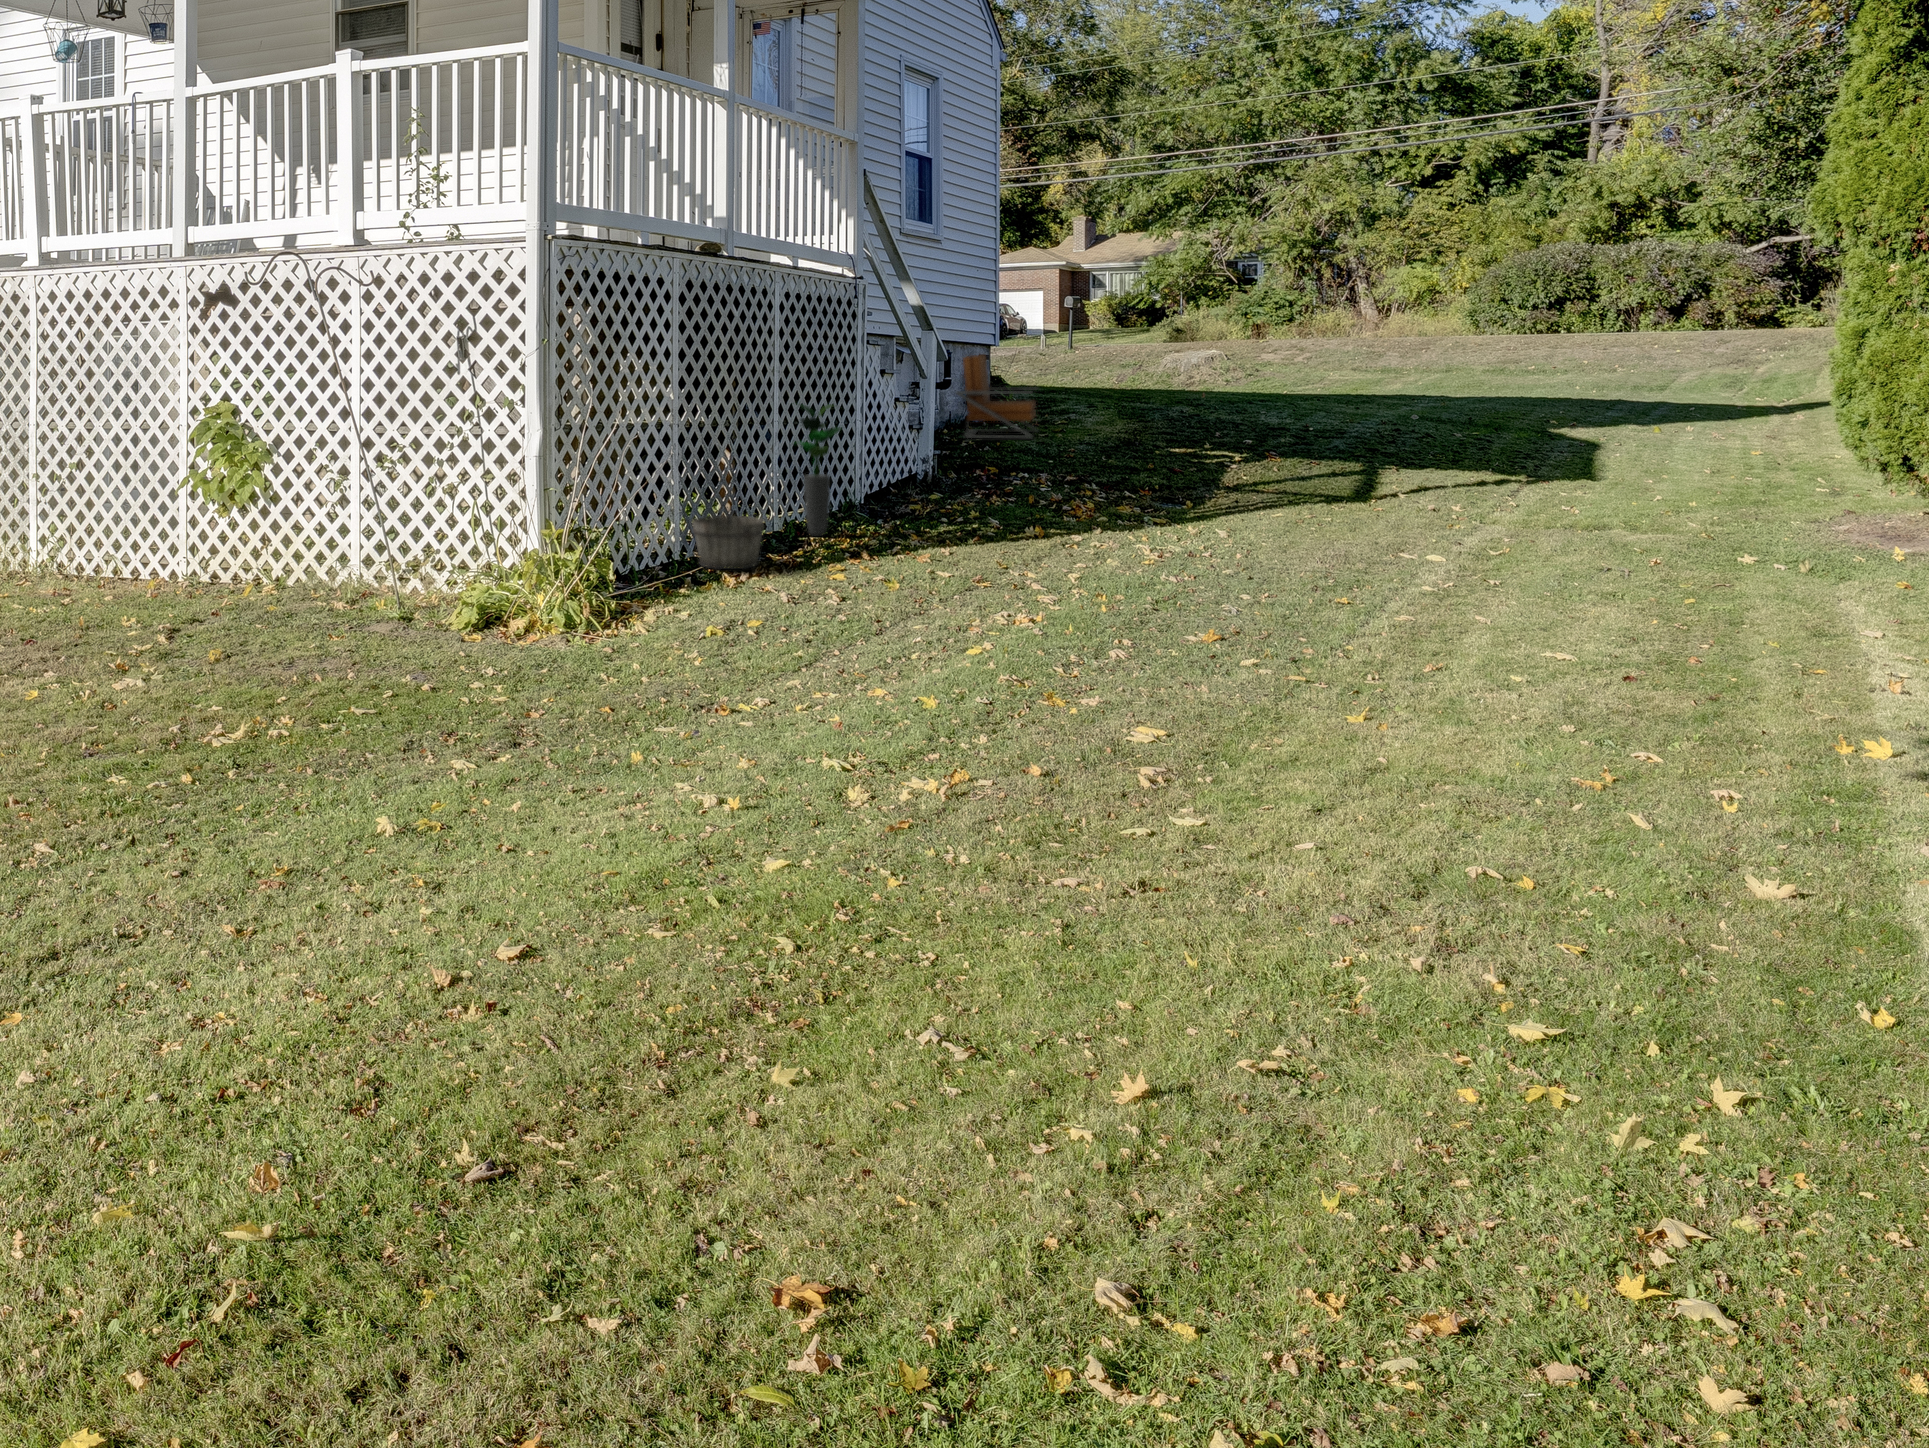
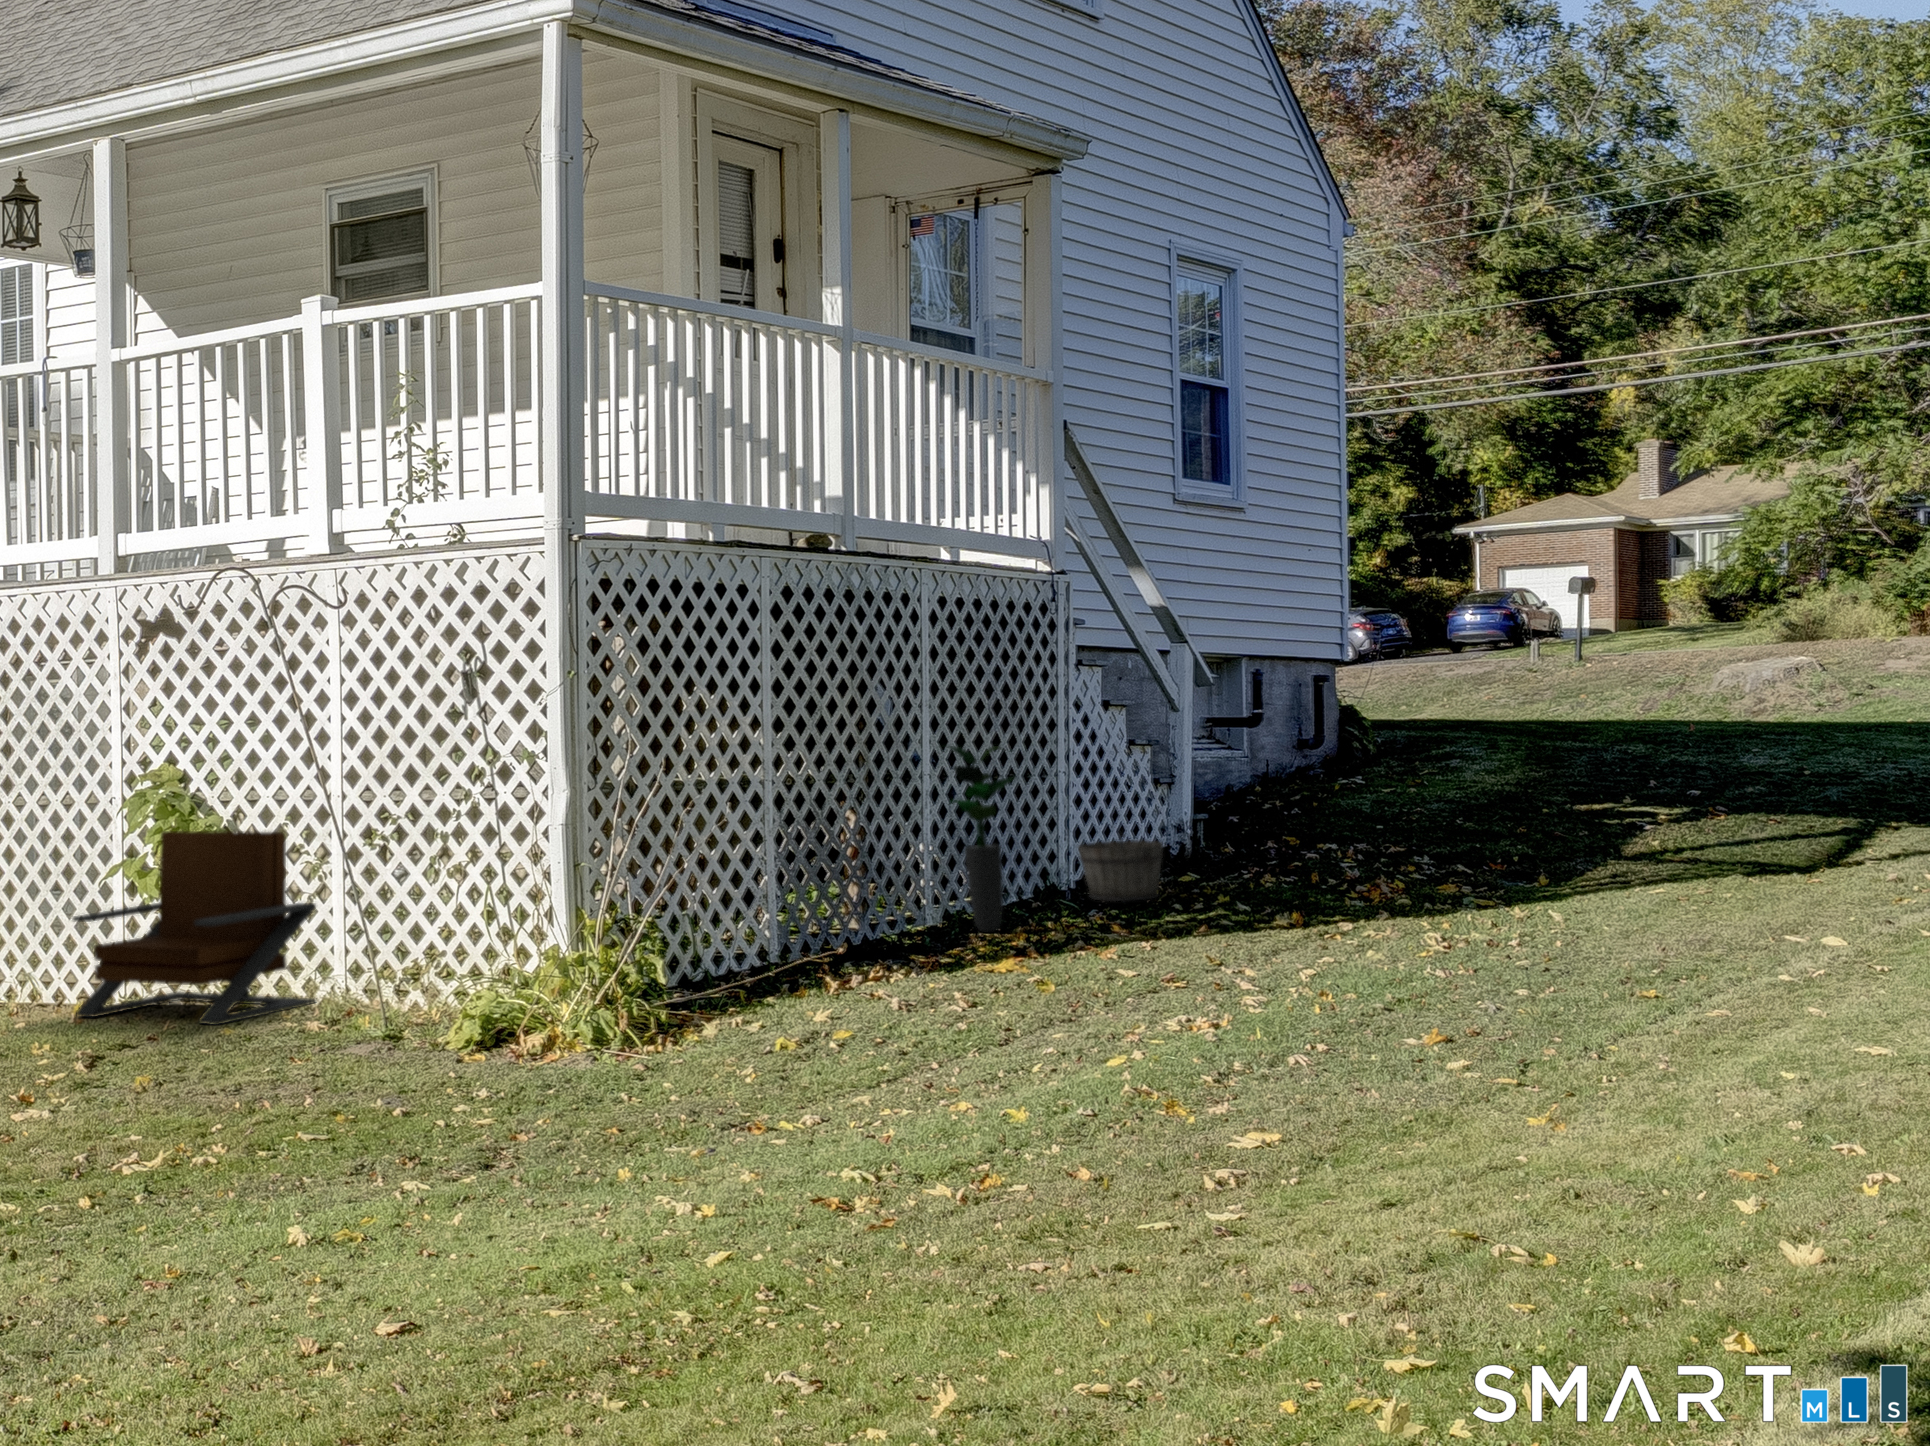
lounge chair: present [956,354,1038,438] -> present [73,831,316,1025]
wooden bucket: present [692,507,764,569] -> present [1078,831,1163,901]

